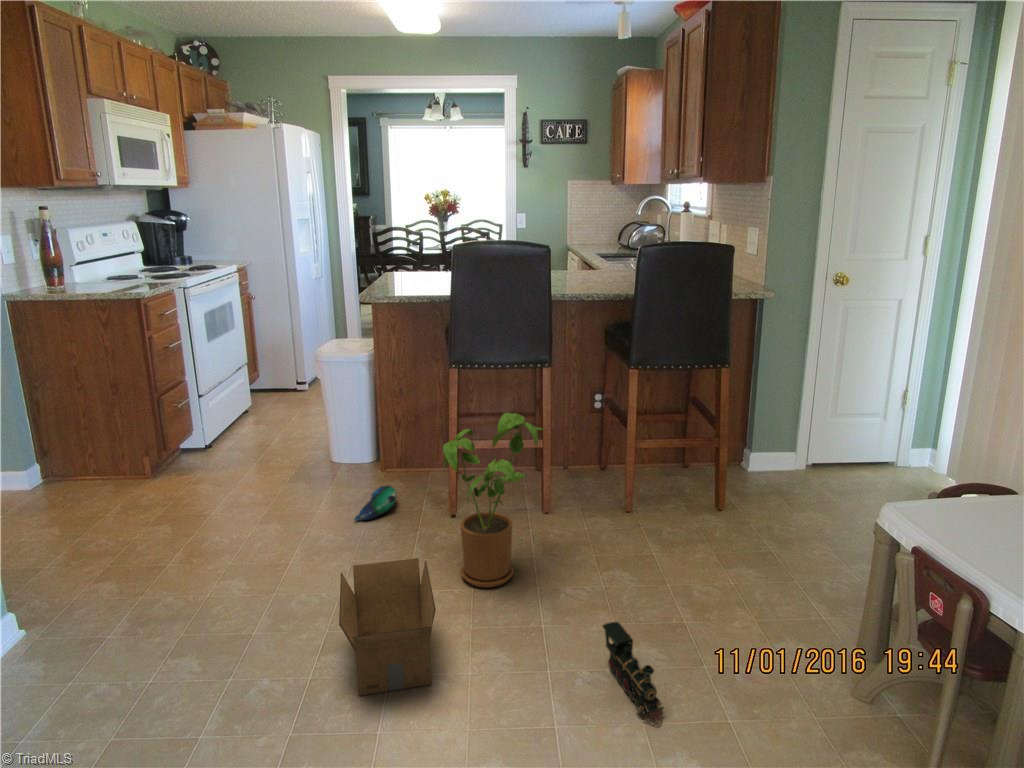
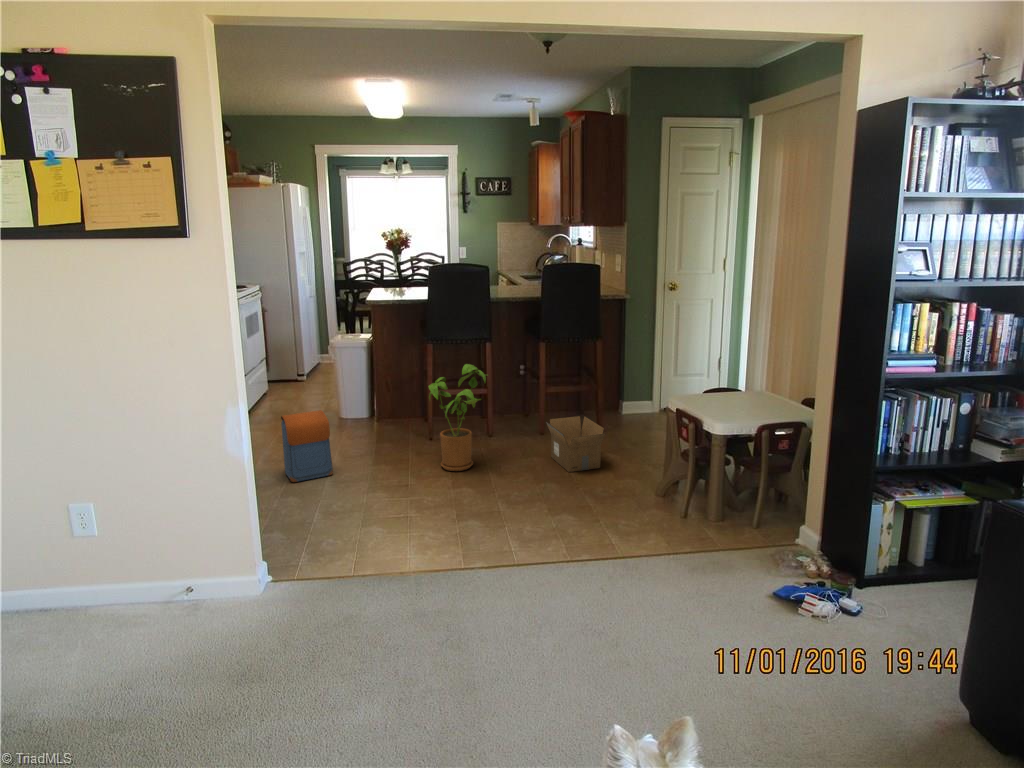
backpack: none [205,477,287,598] -> present [281,410,333,482]
plush toy: present [354,485,397,521] -> none [366,425,393,446]
cardboard box: present [339,558,436,696] -> present [546,416,605,472]
toy train: present [603,622,664,725] -> none [526,472,559,514]

